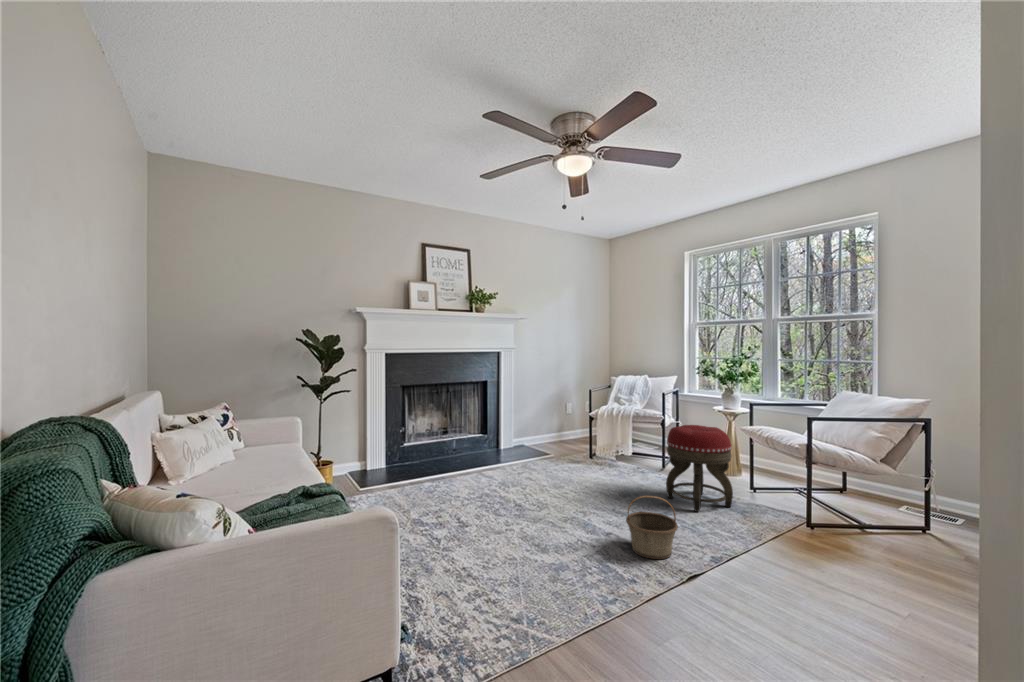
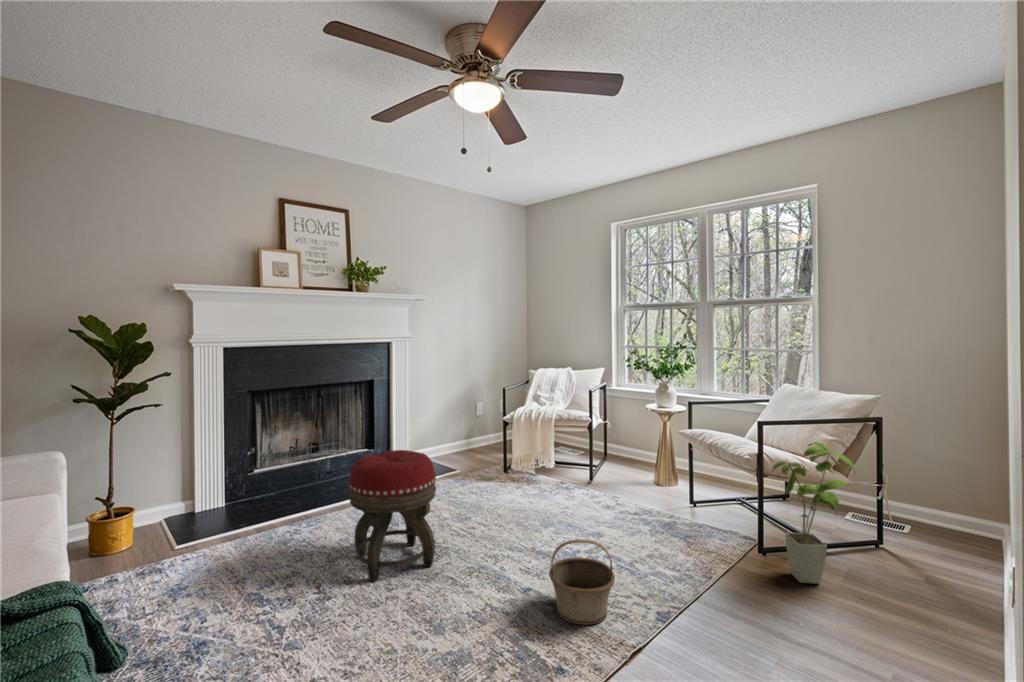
footstool: present [666,425,733,512] -> present [349,450,436,582]
house plant: none [817,432,890,552] -> present [772,442,856,584]

